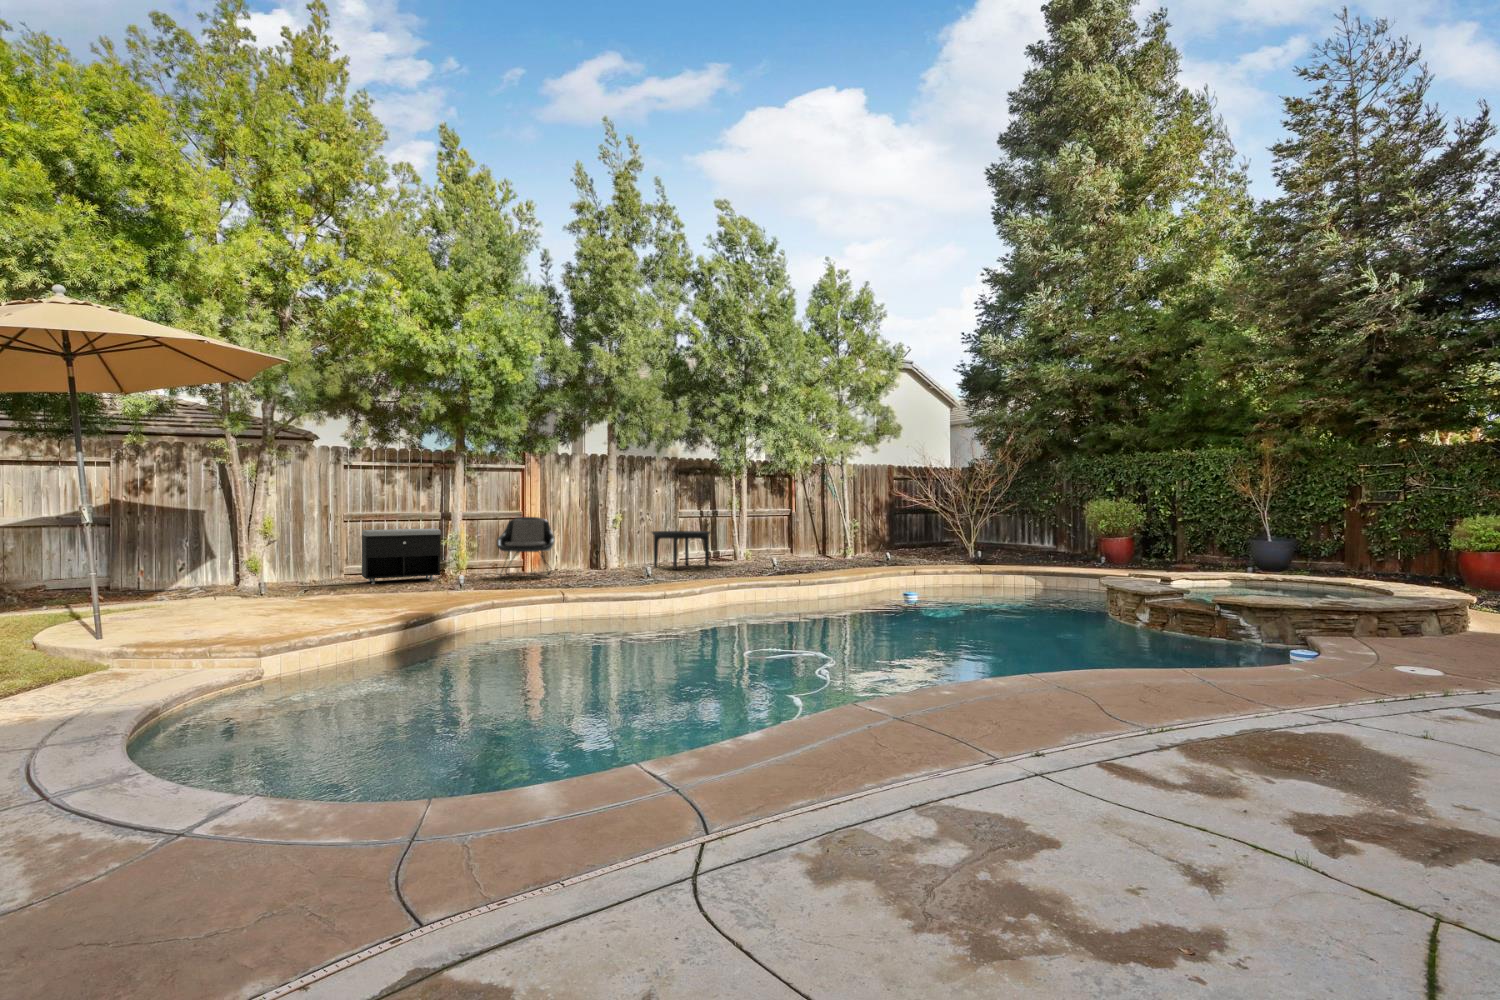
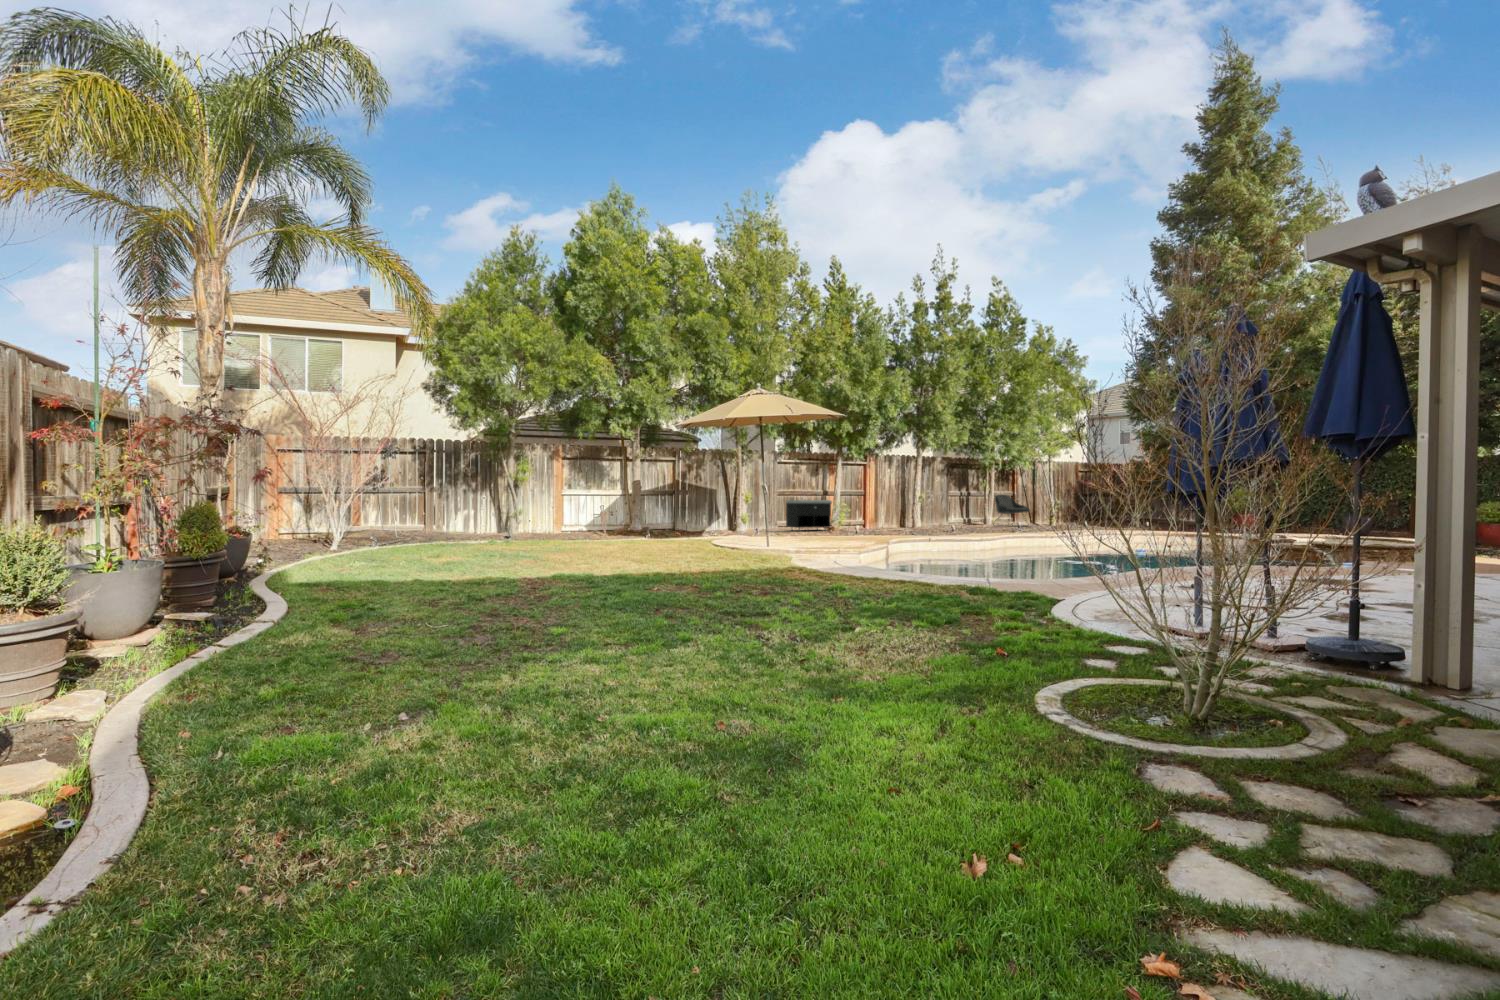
lounge chair: present [497,517,555,578] -> present [993,495,1030,526]
round table: present [652,531,711,570] -> none [934,505,975,529]

